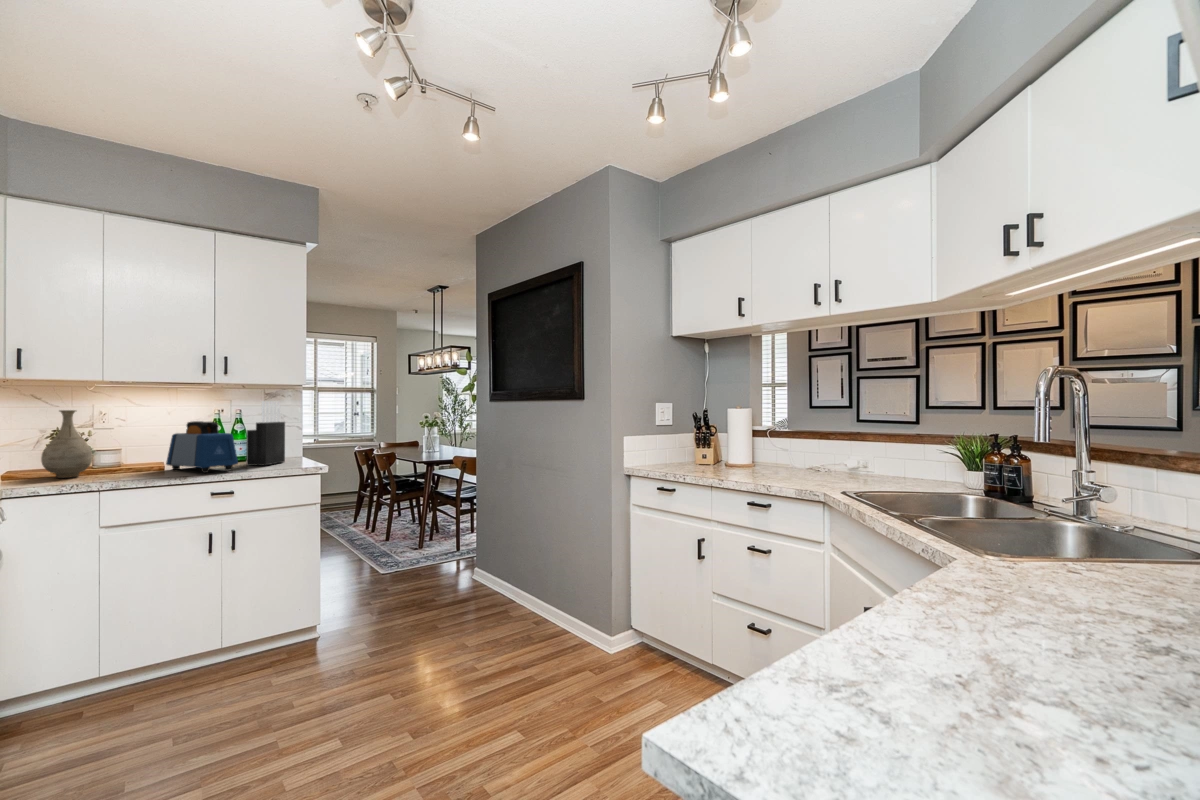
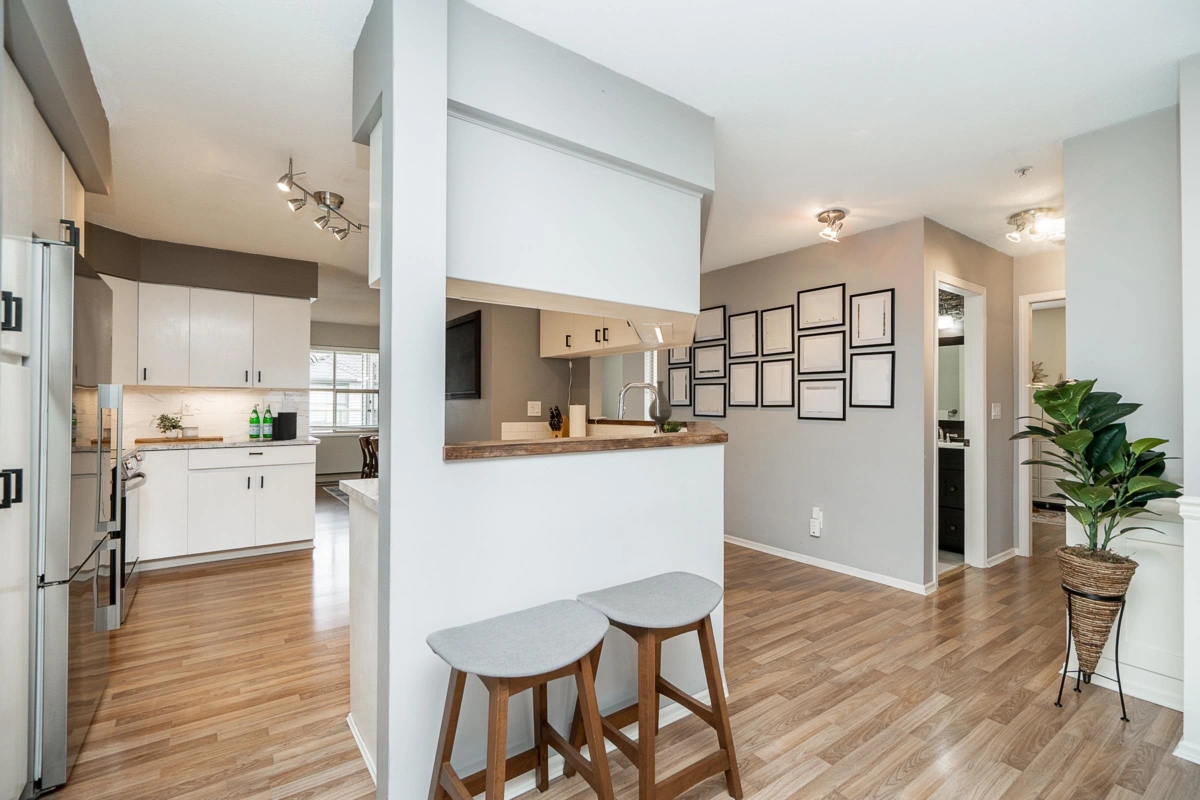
vase: present [41,410,93,478] -> present [649,381,672,424]
toaster: present [166,421,238,473] -> none [224,411,266,442]

